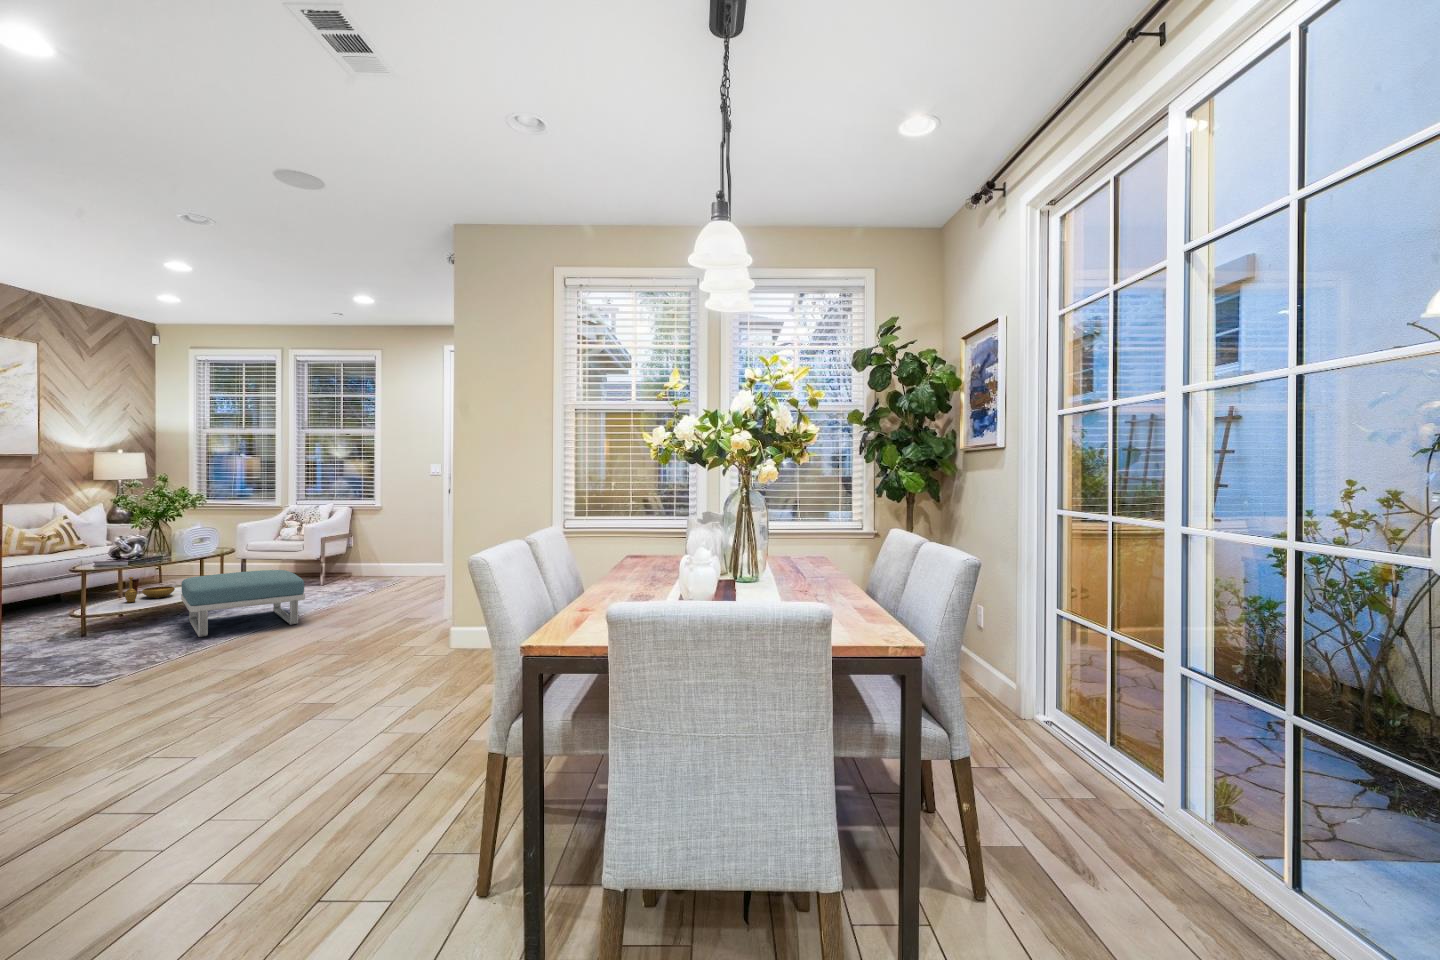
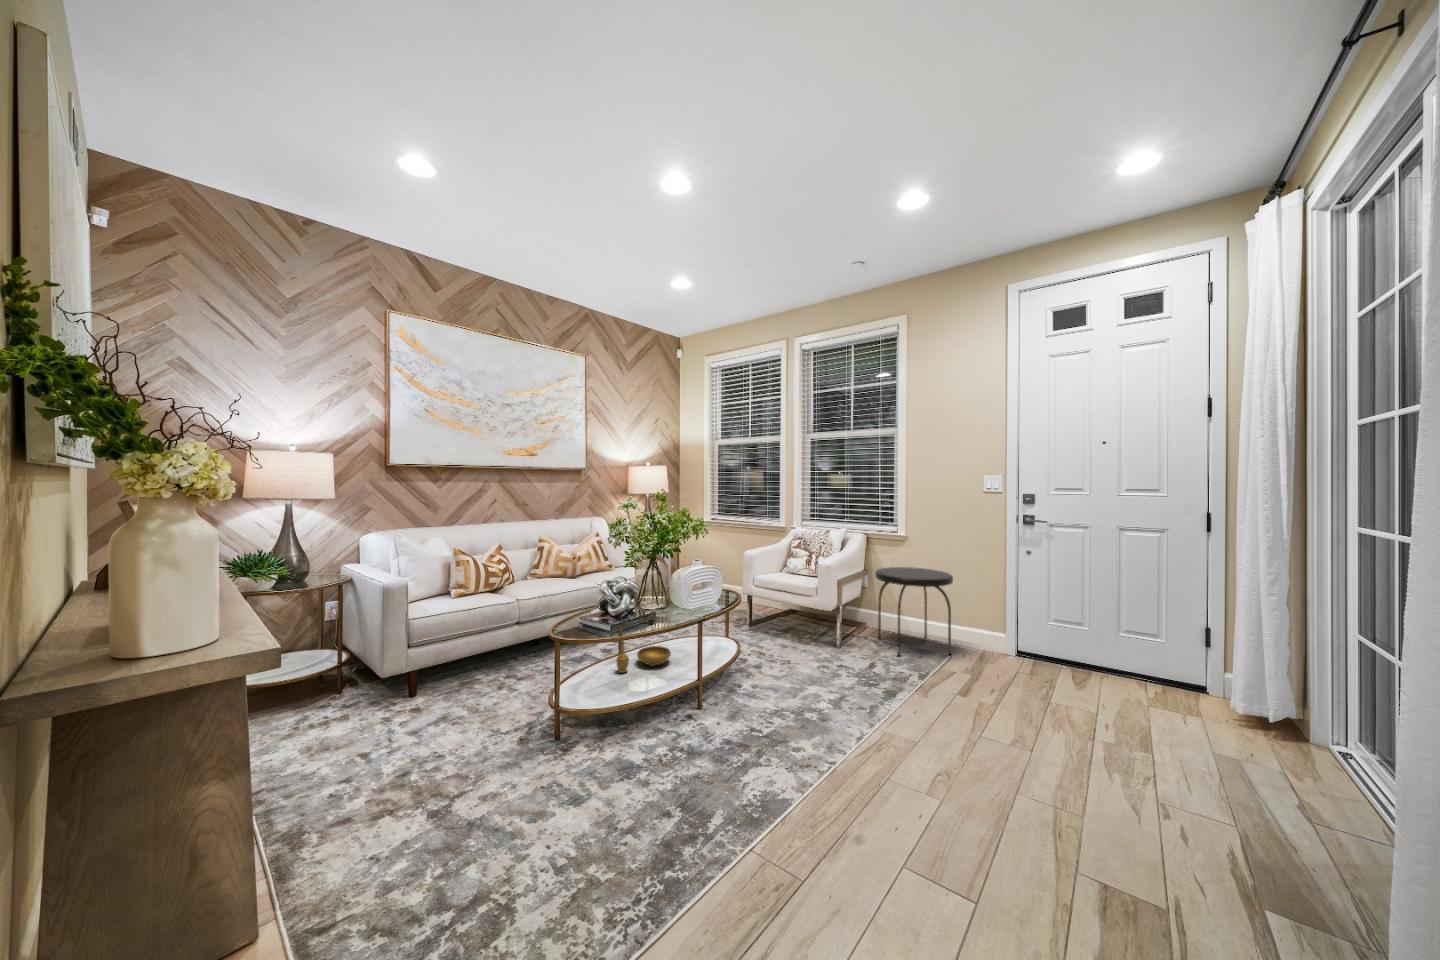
side table: none [353,528,409,583] -> present [875,567,953,656]
footstool: present [181,570,305,637] -> none [665,654,845,805]

